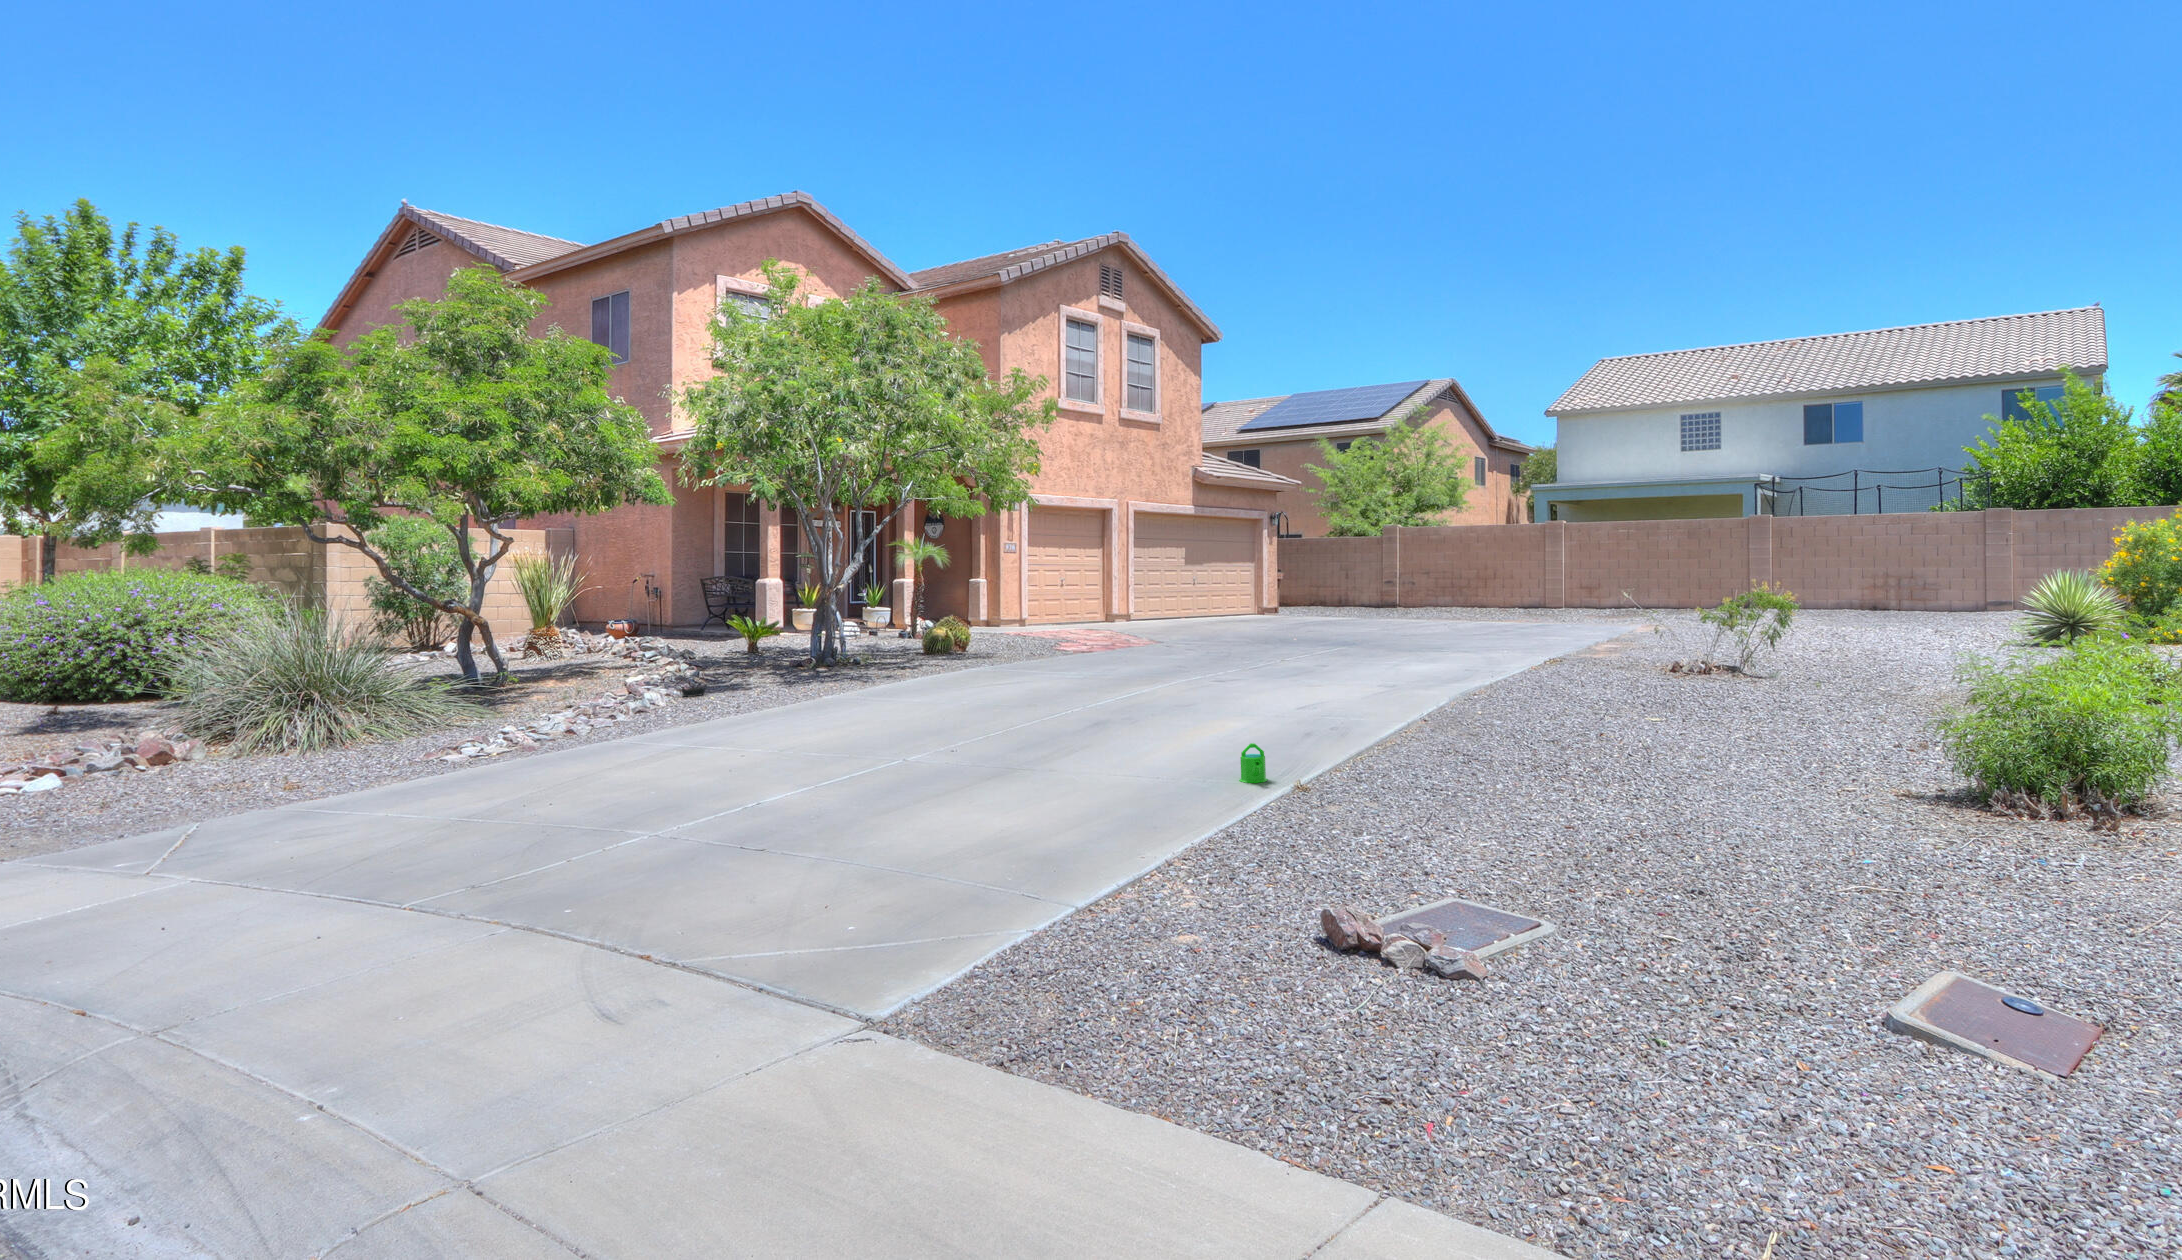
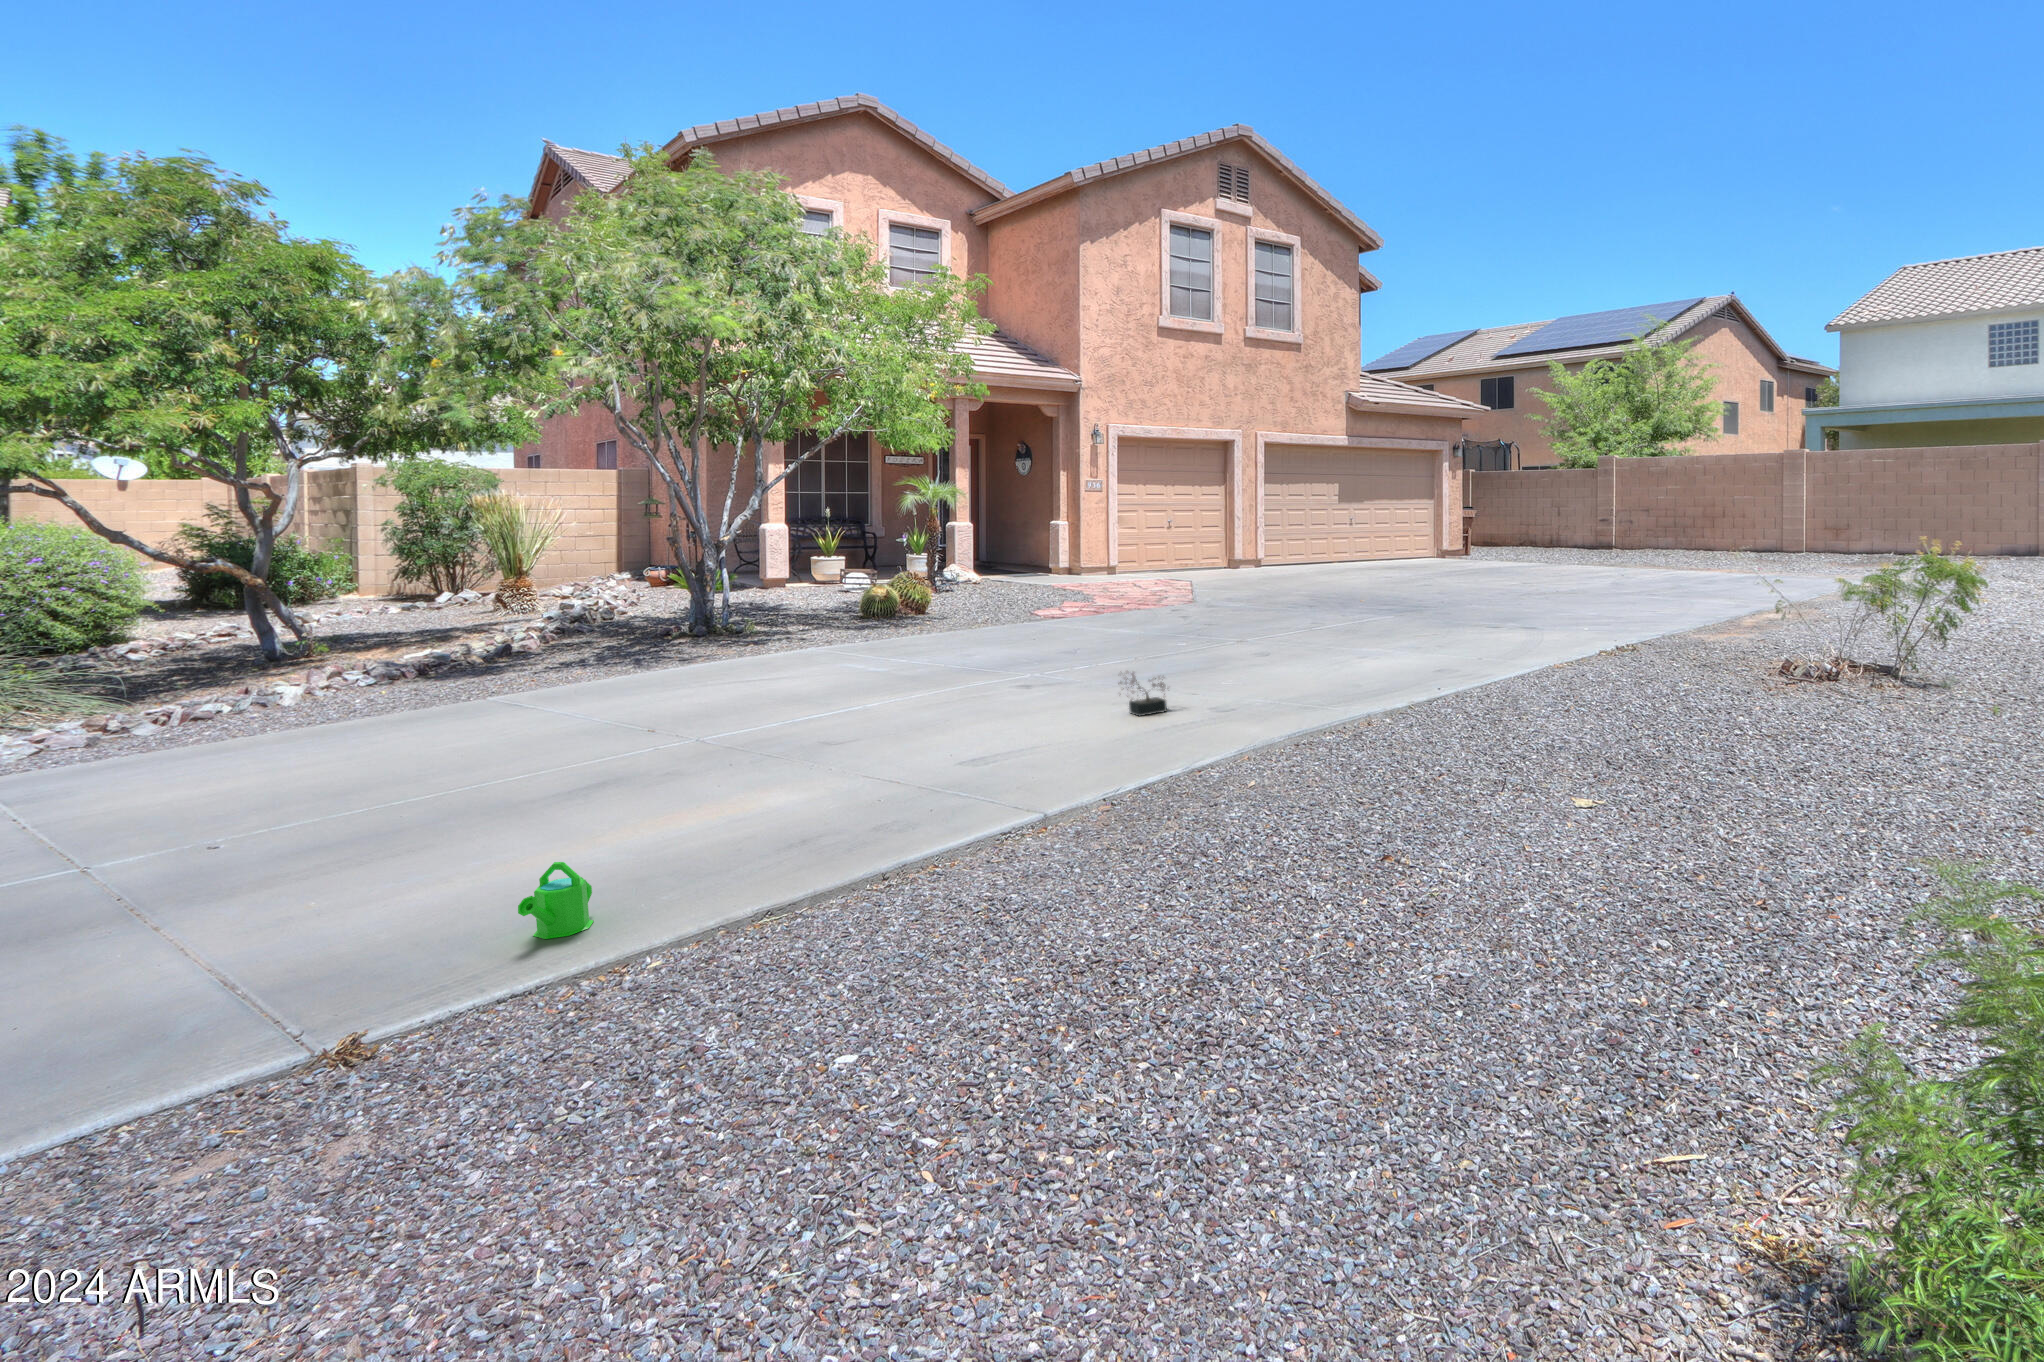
decorative plant: present [679,672,705,697] -> present [1118,672,1167,716]

